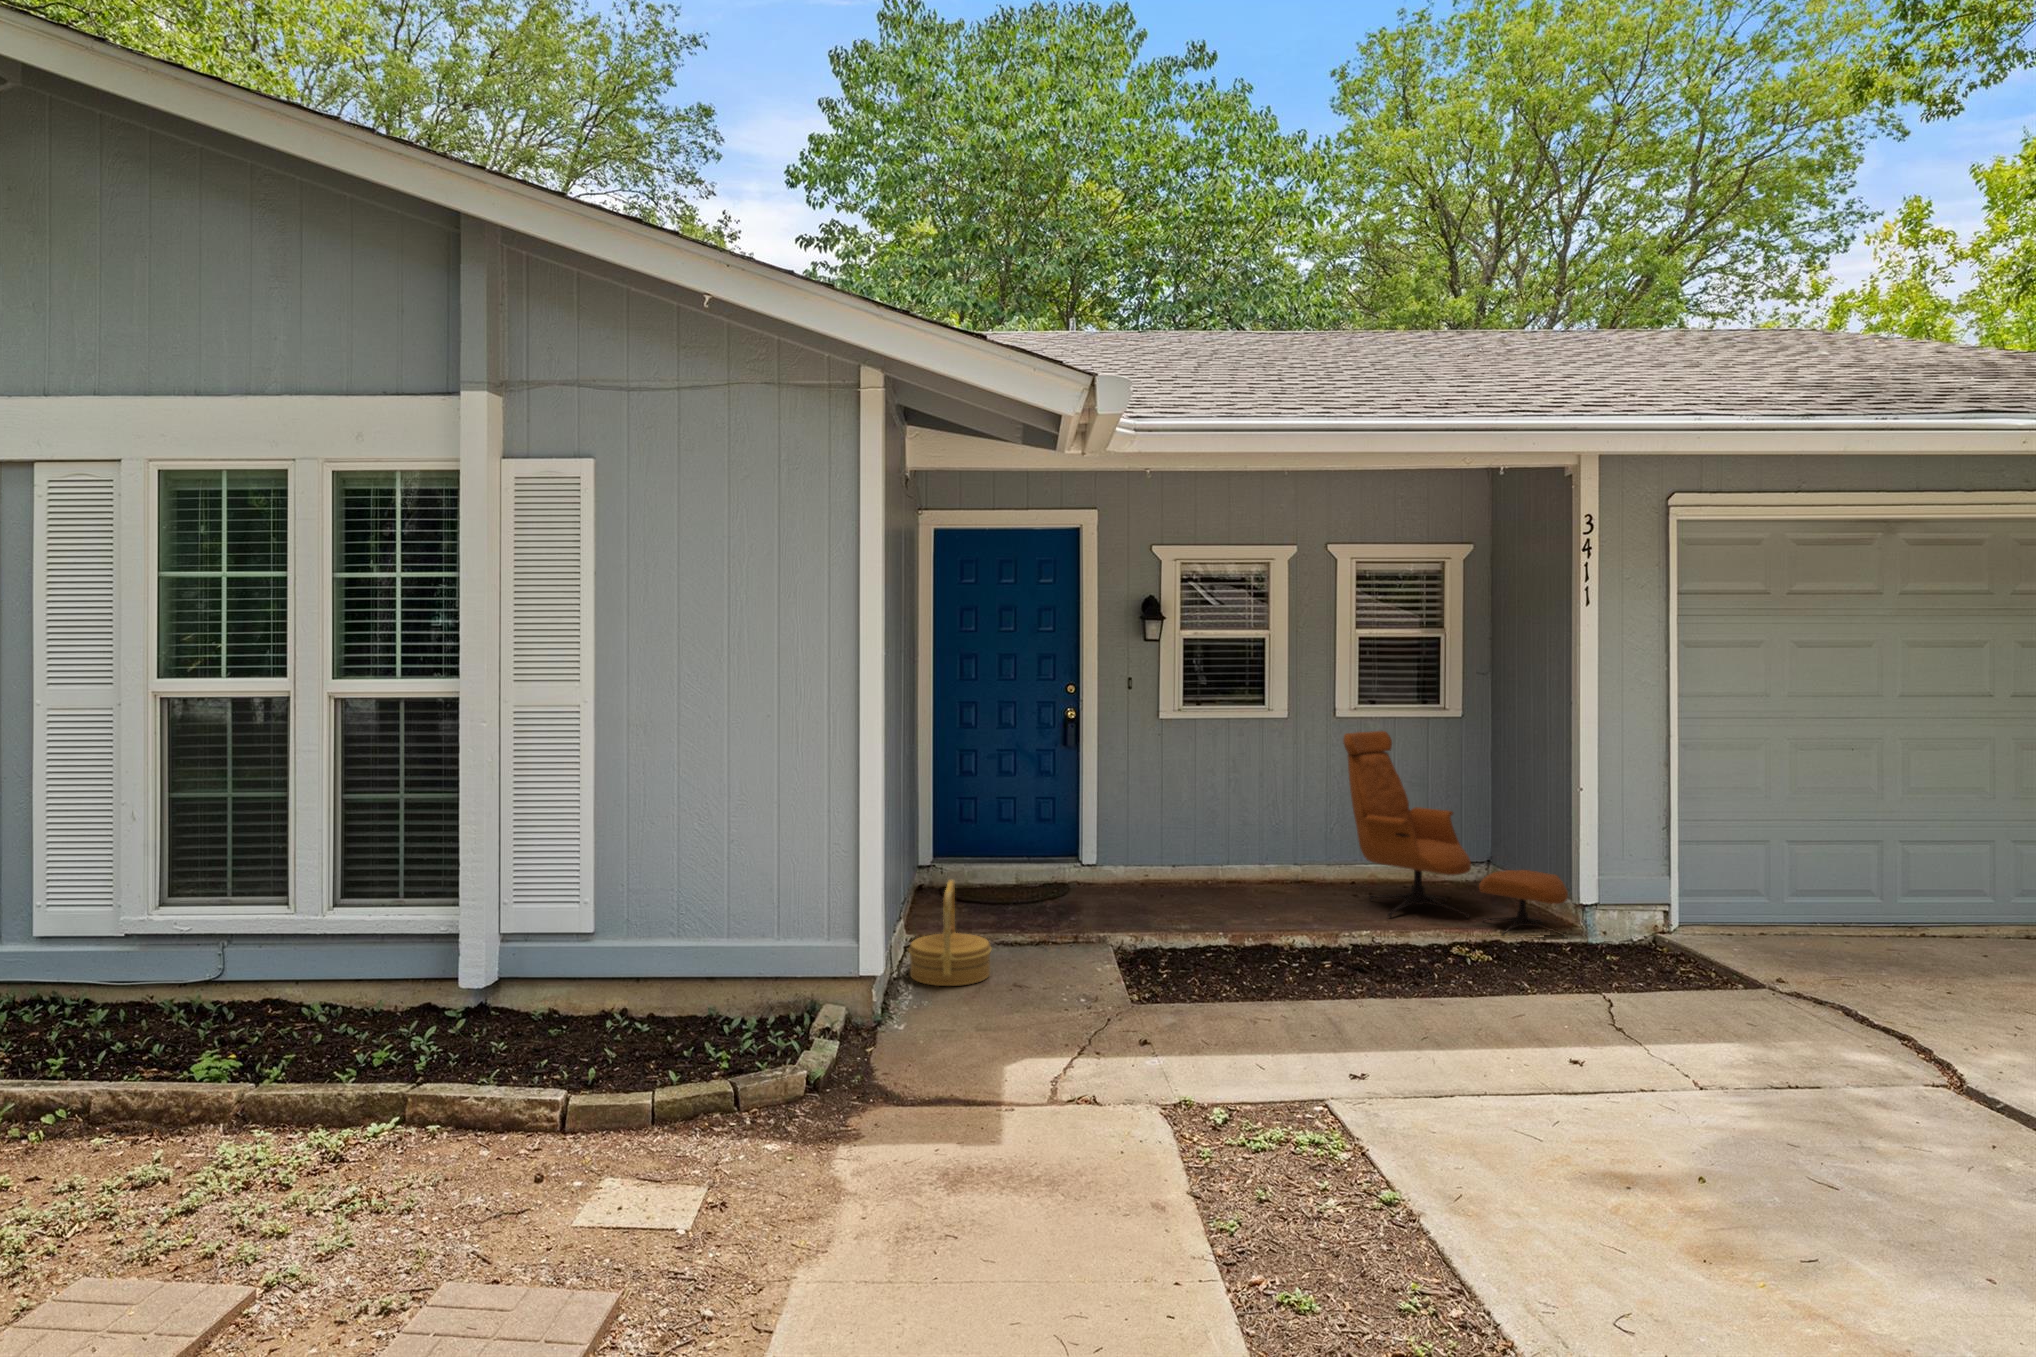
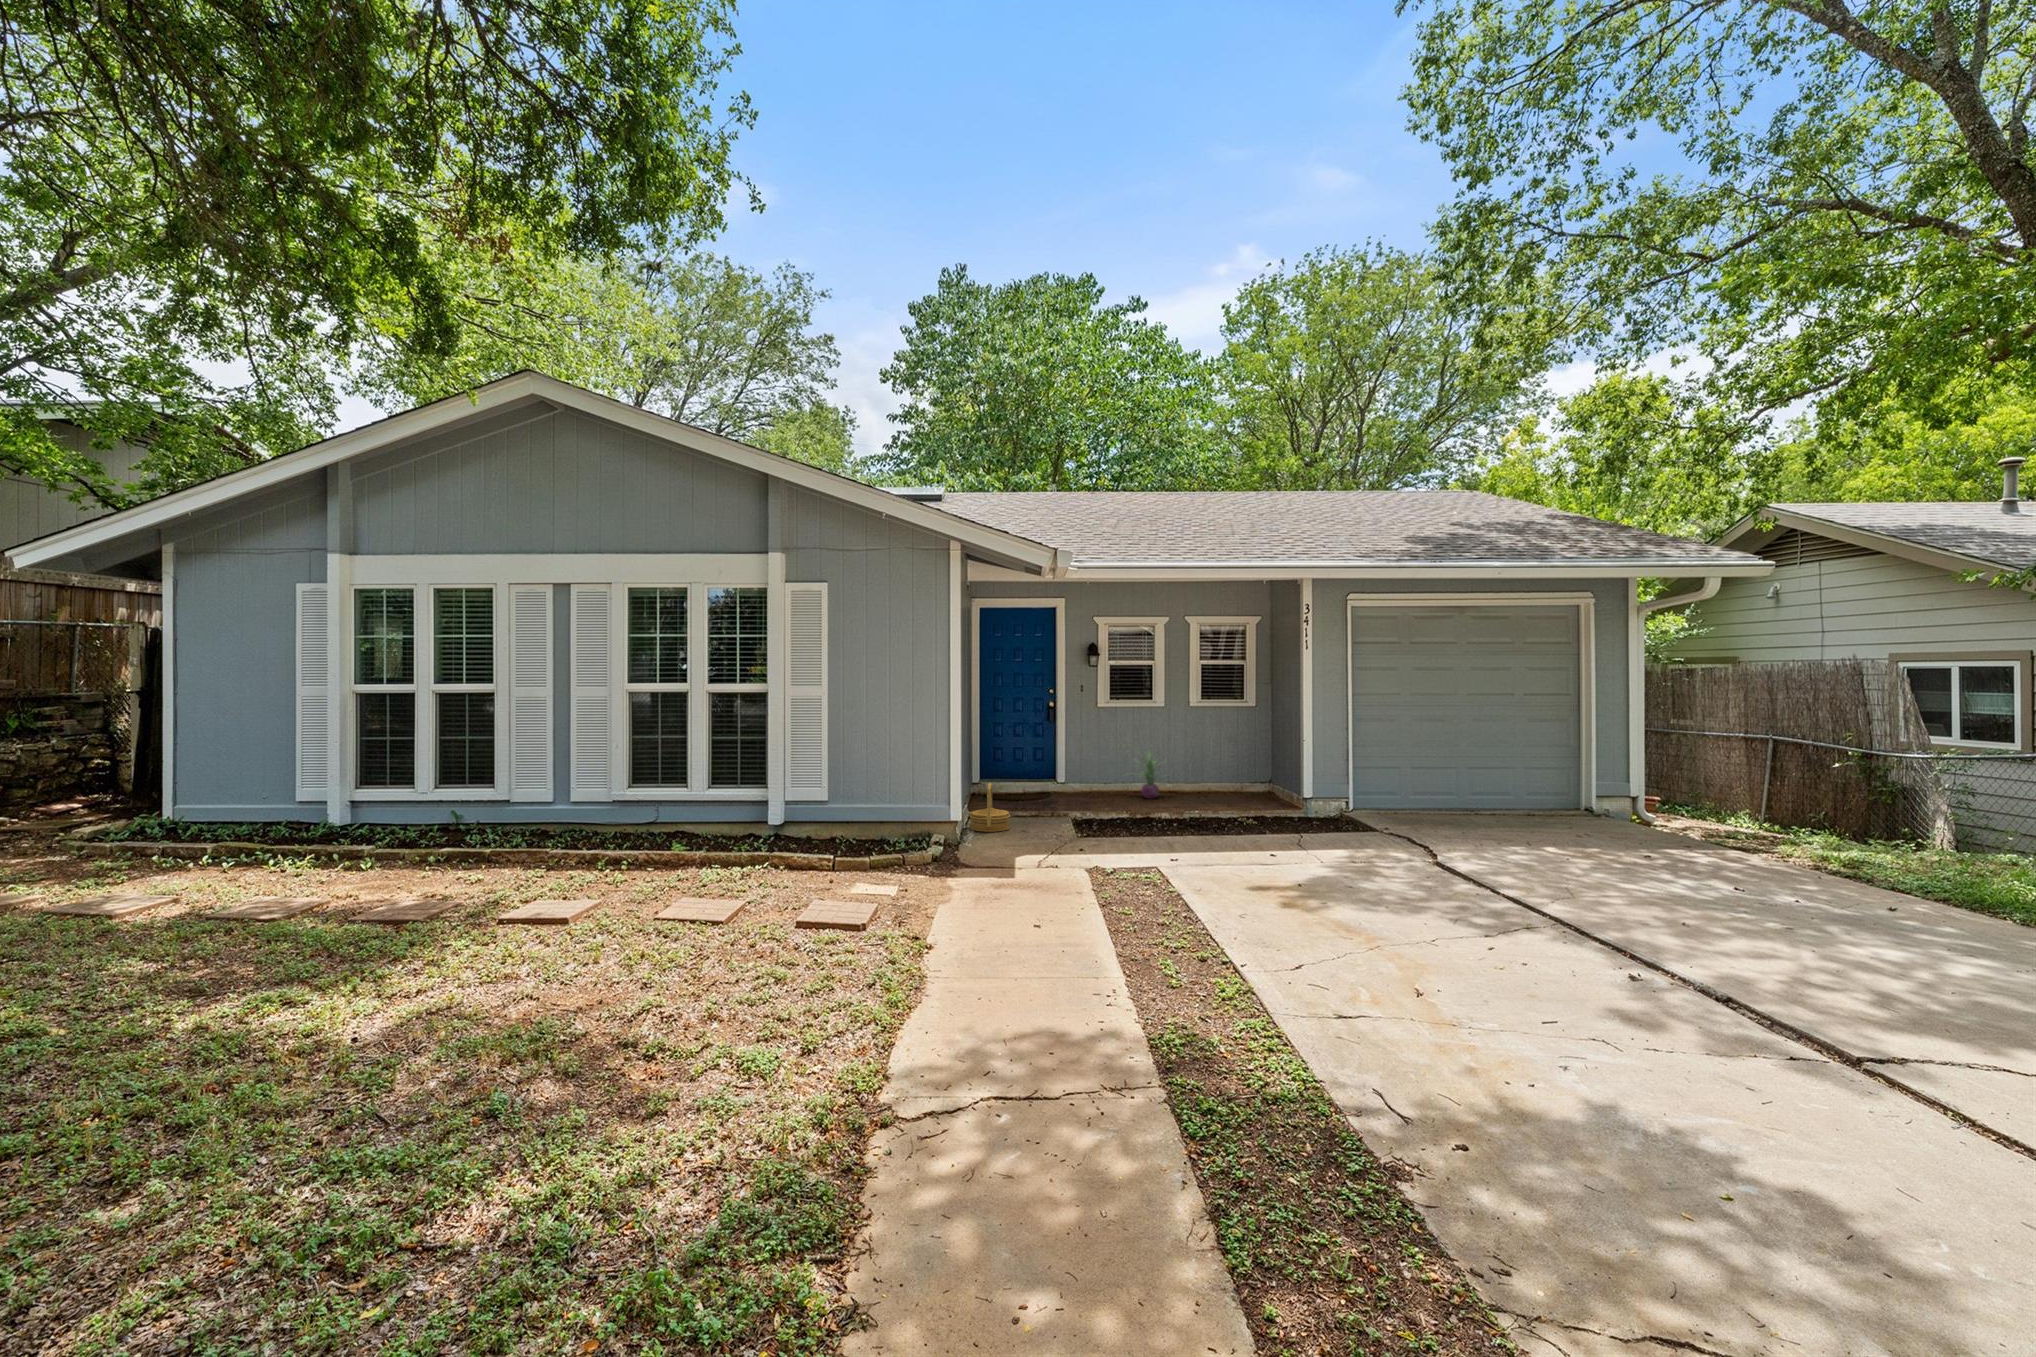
lounge chair: present [1343,731,1568,937] -> none [1190,713,1298,813]
decorative plant: none [1210,801,1308,897] -> present [1141,751,1162,799]

